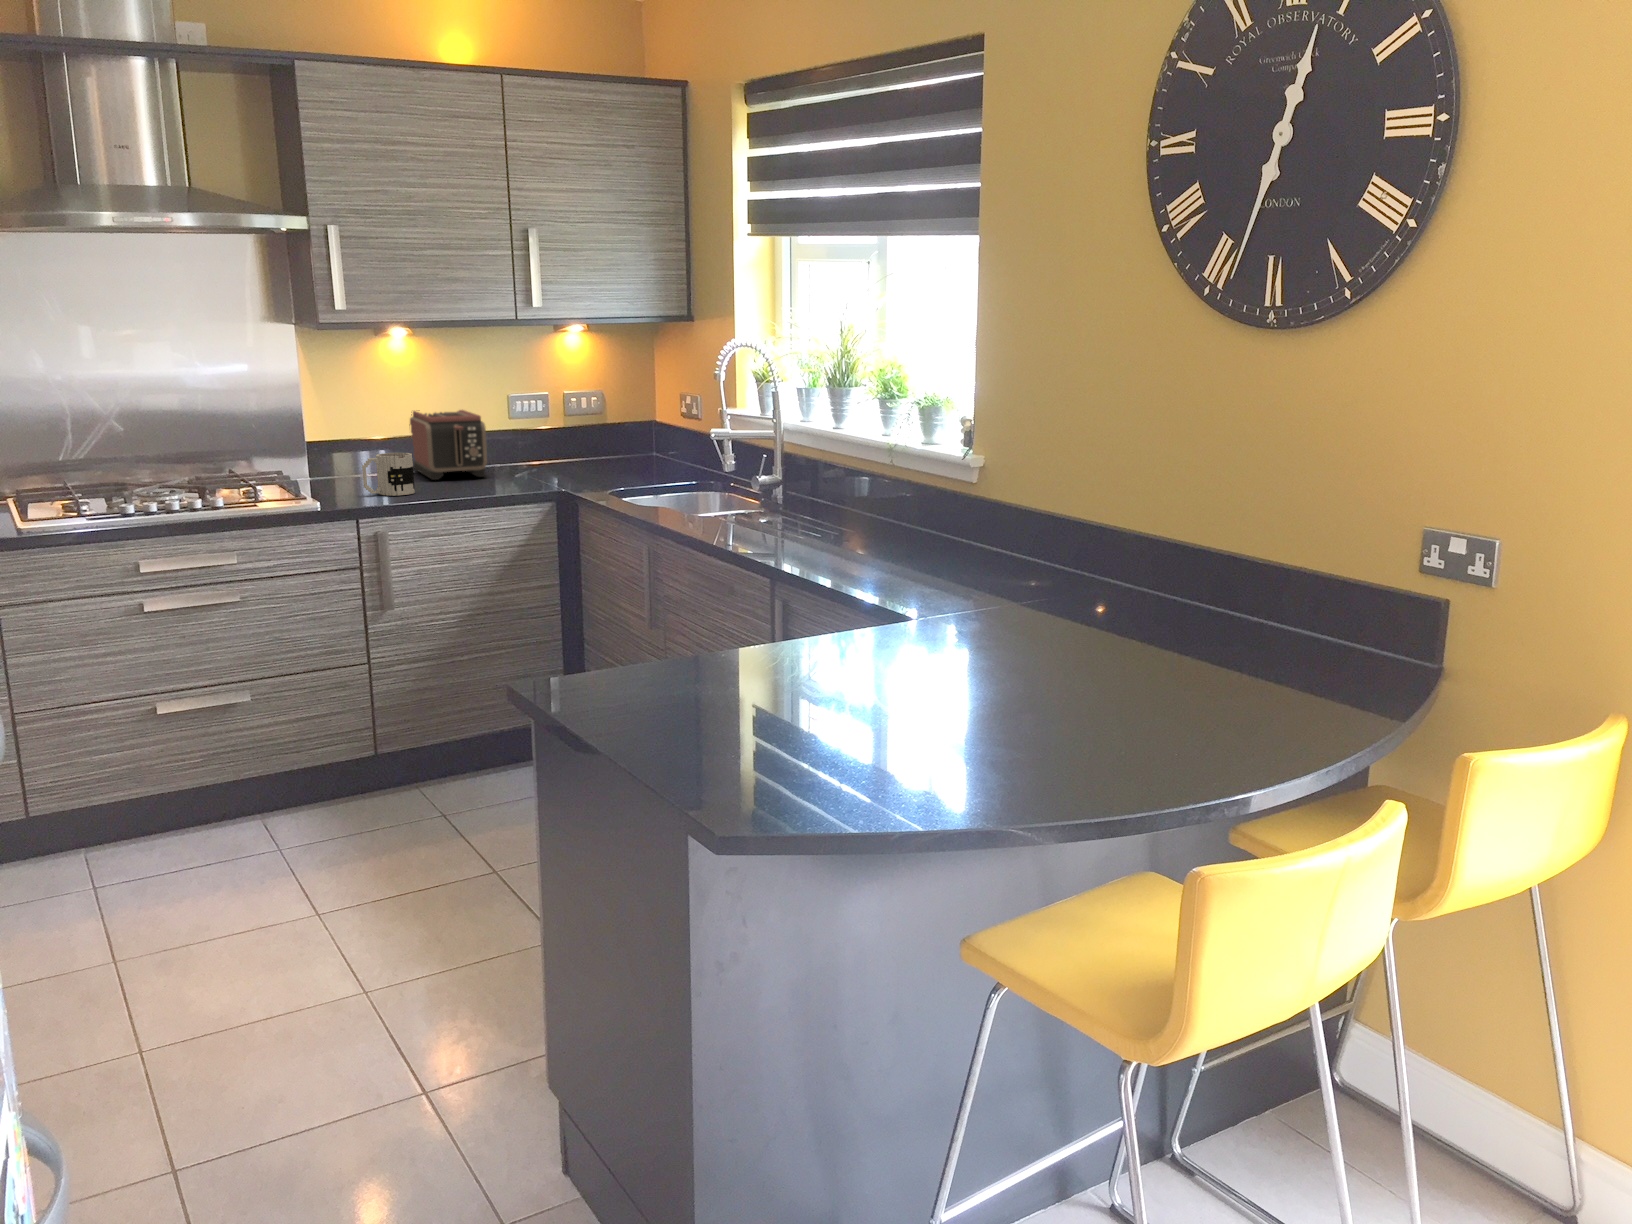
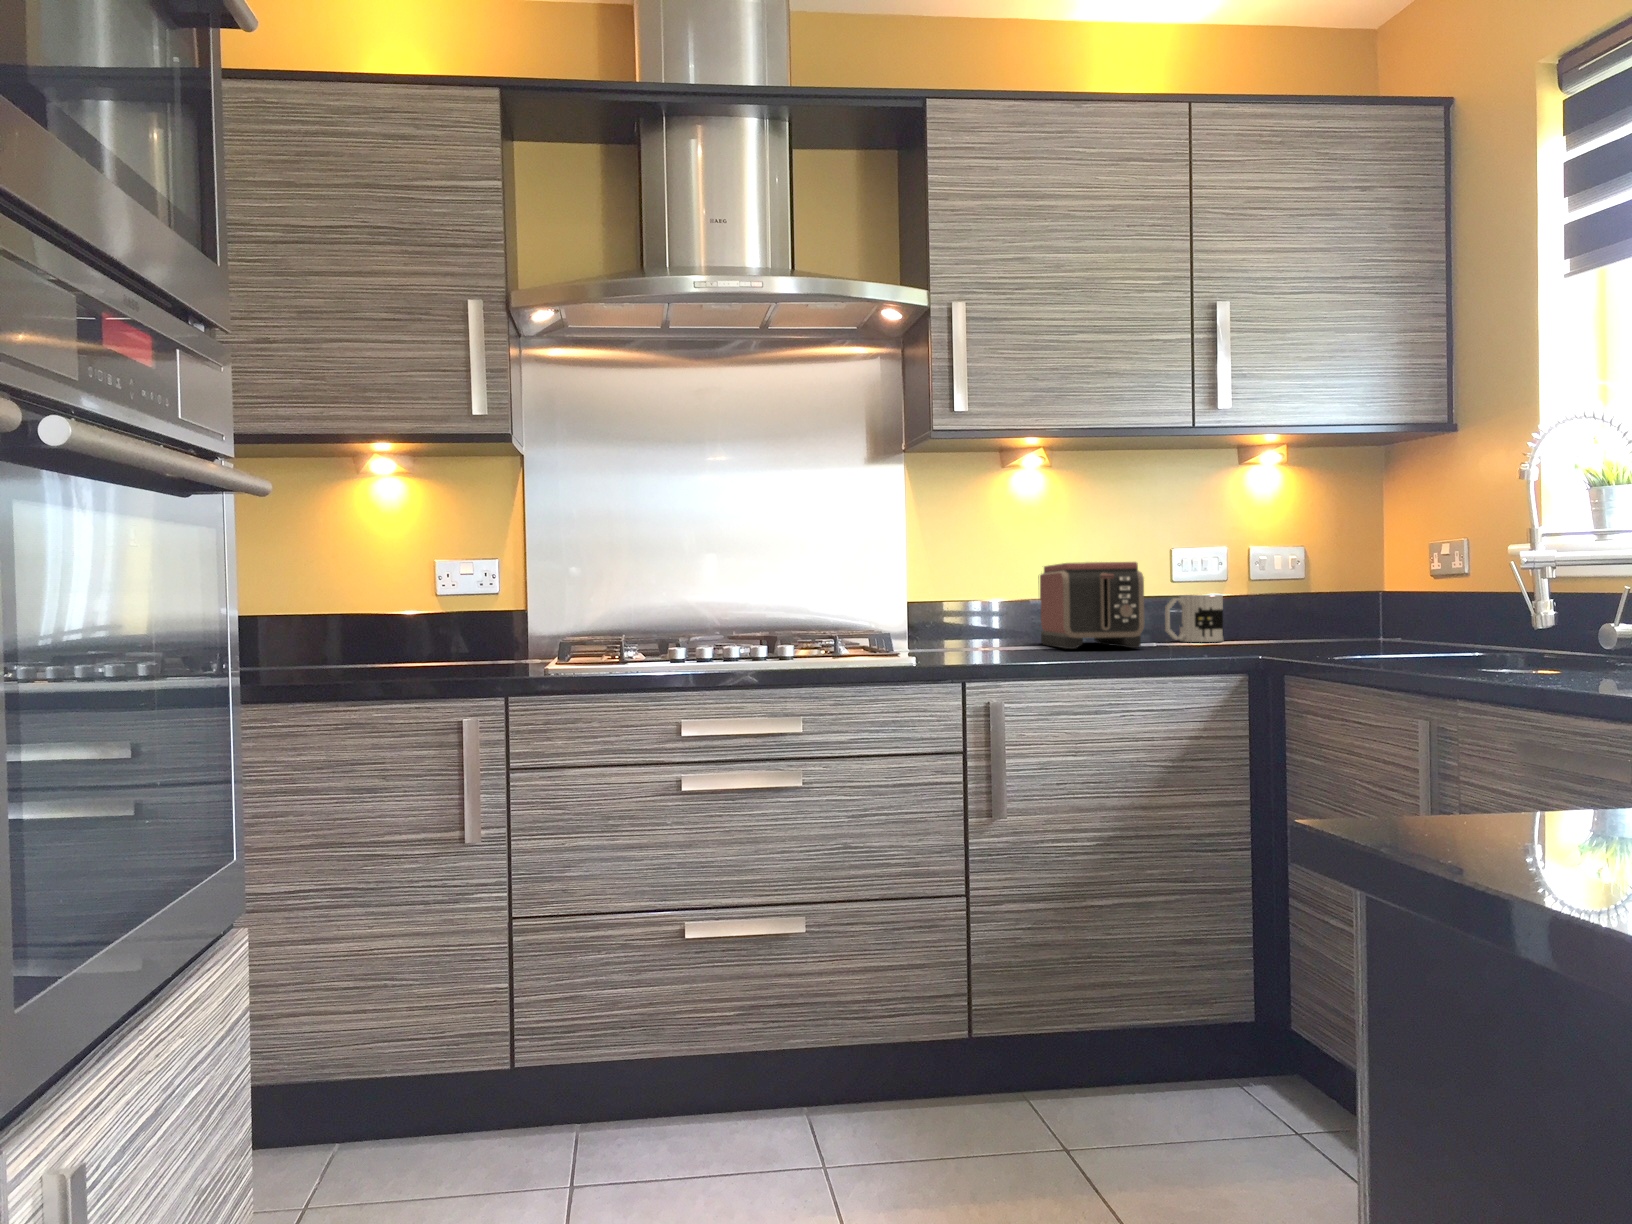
mug: present [362,453,415,496] -> present [1165,595,1223,642]

